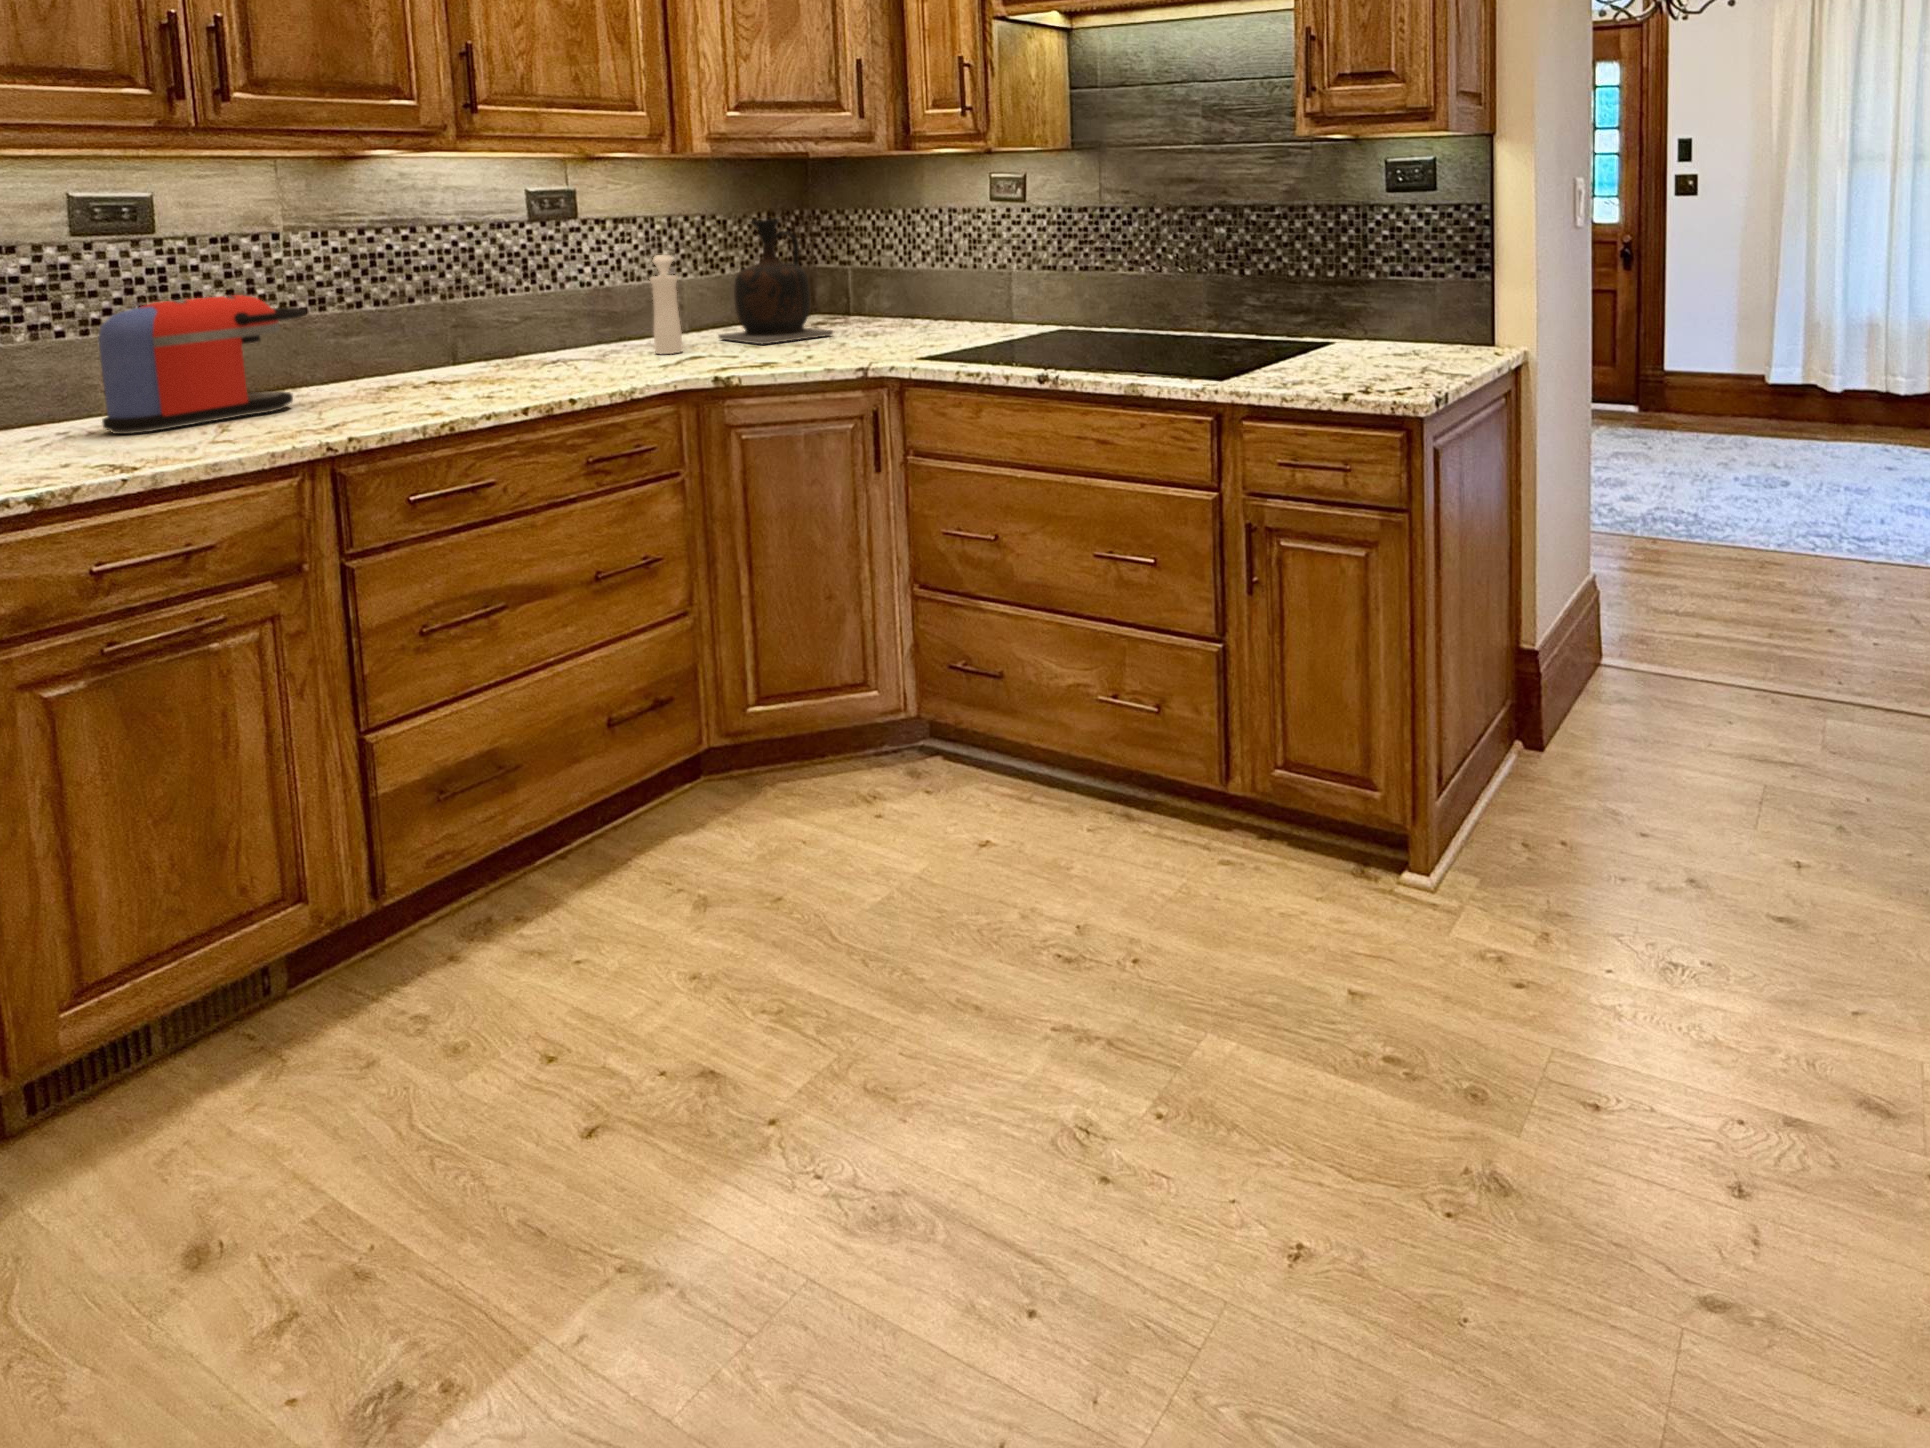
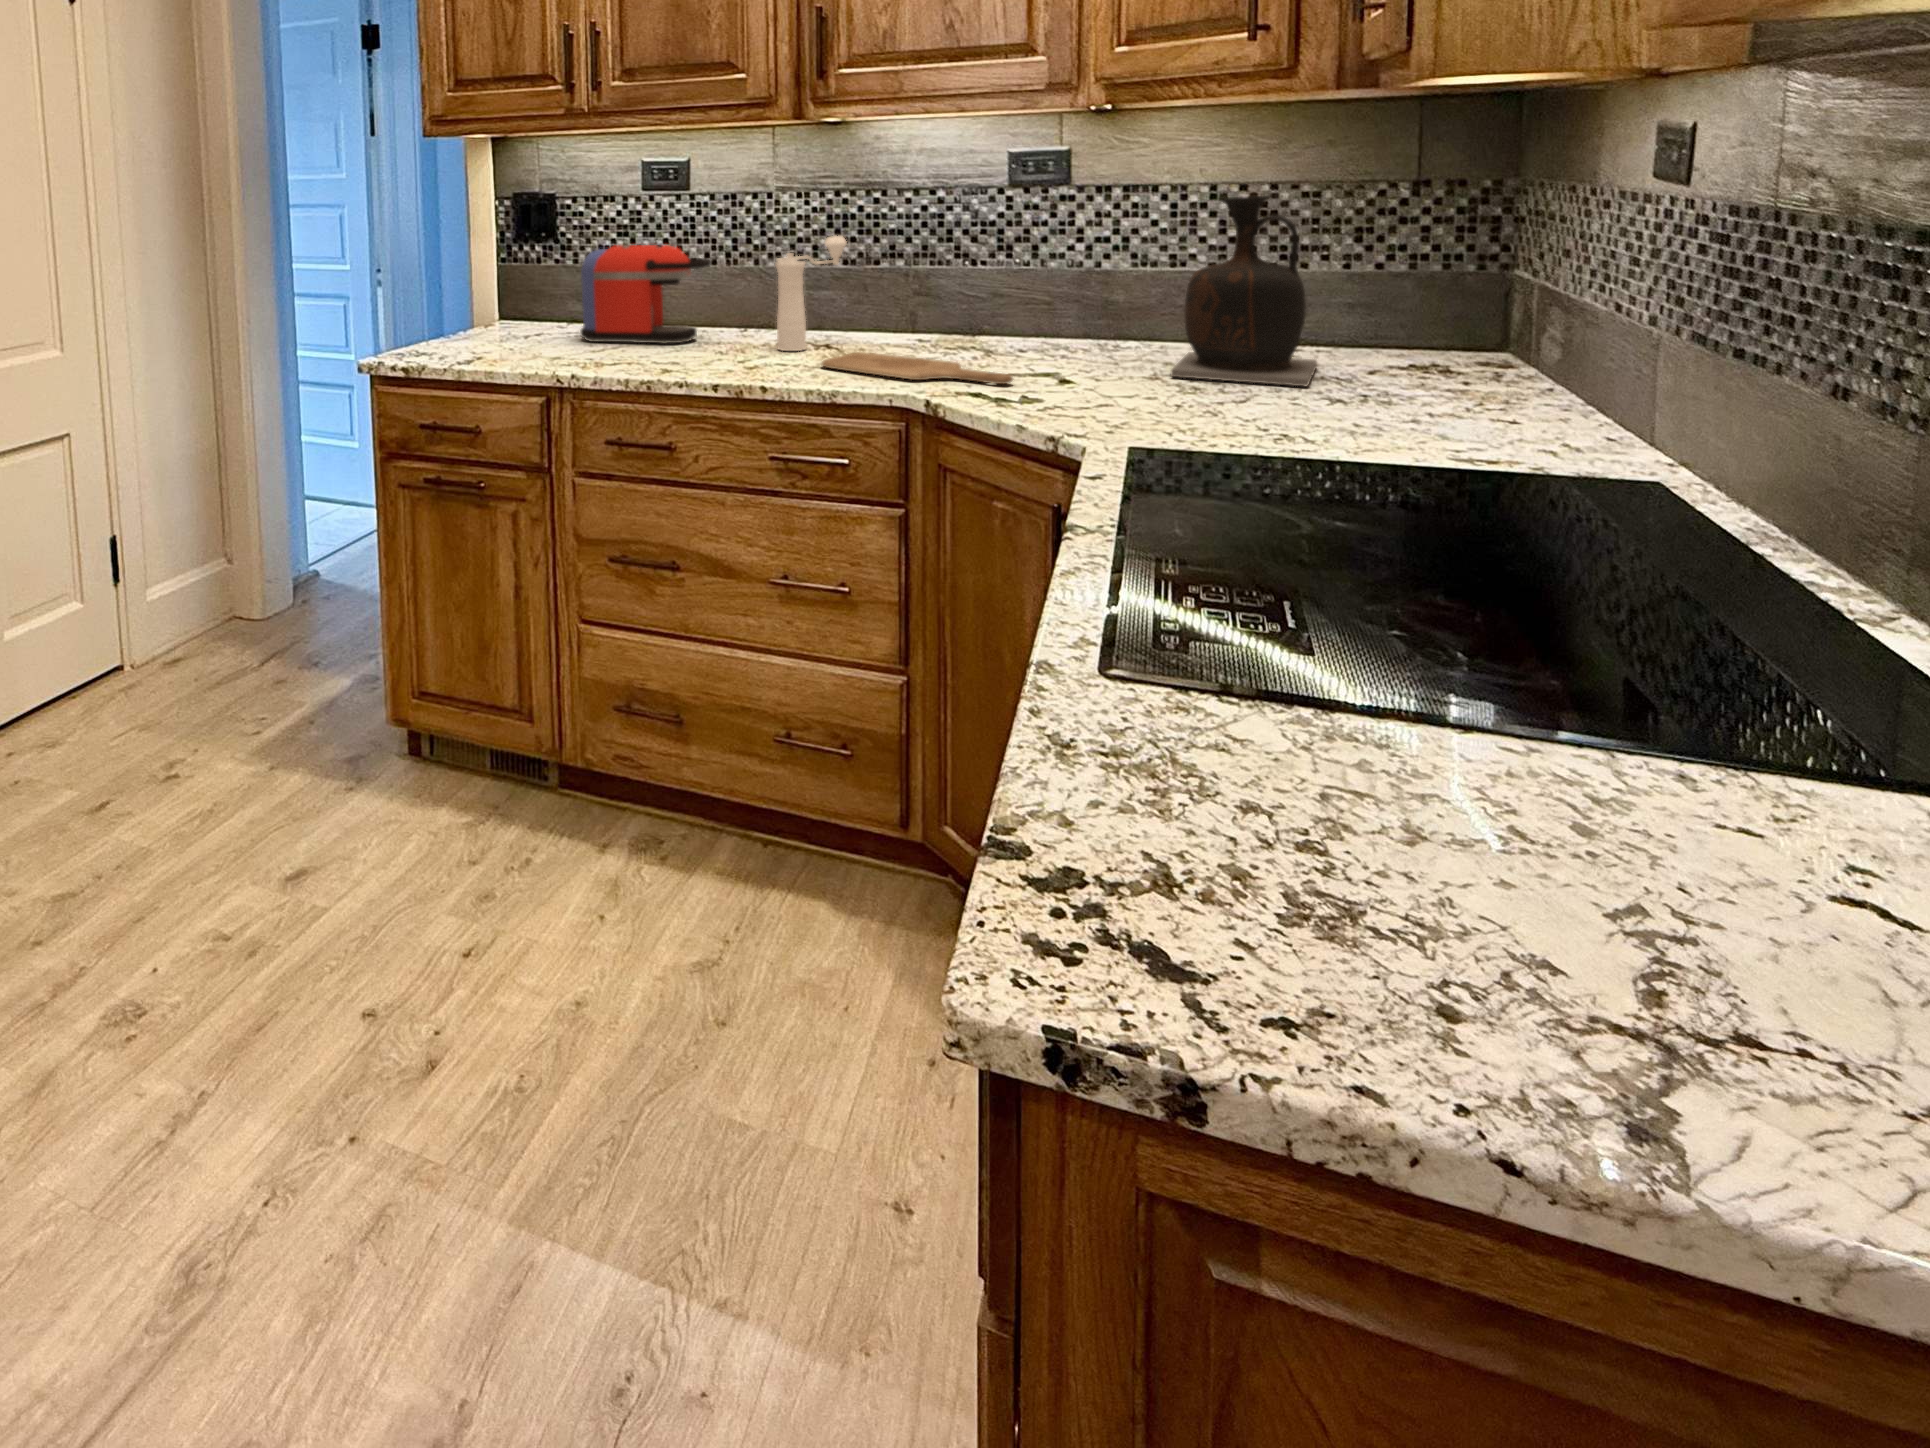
pepper mill: present [650,255,683,354] -> present [776,236,846,351]
cutting board: none [529,355,718,384] -> present [821,352,1013,384]

